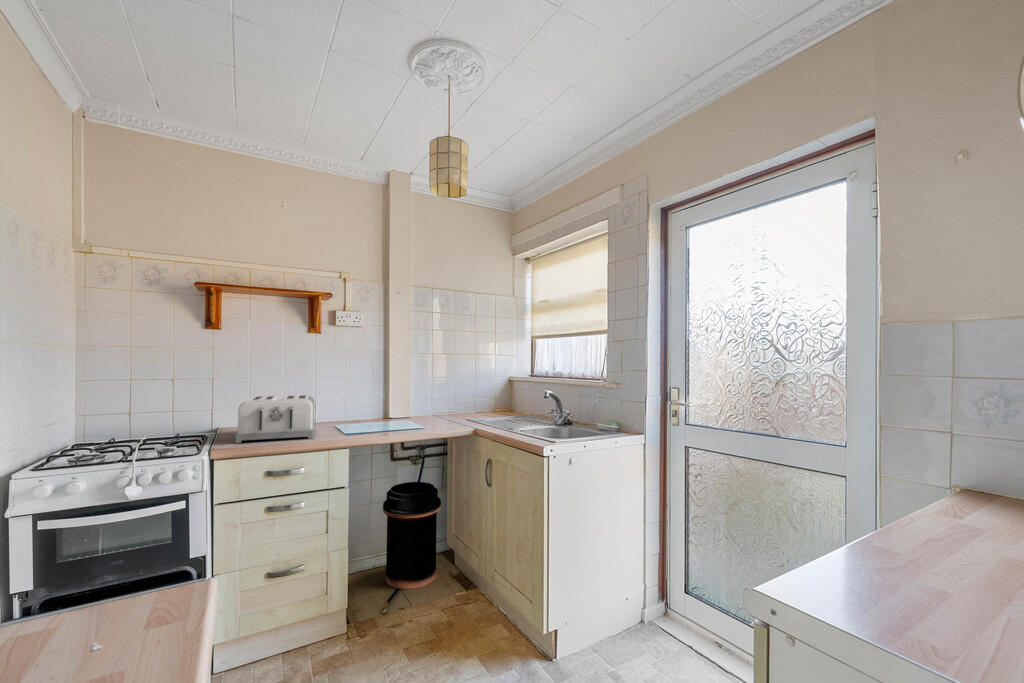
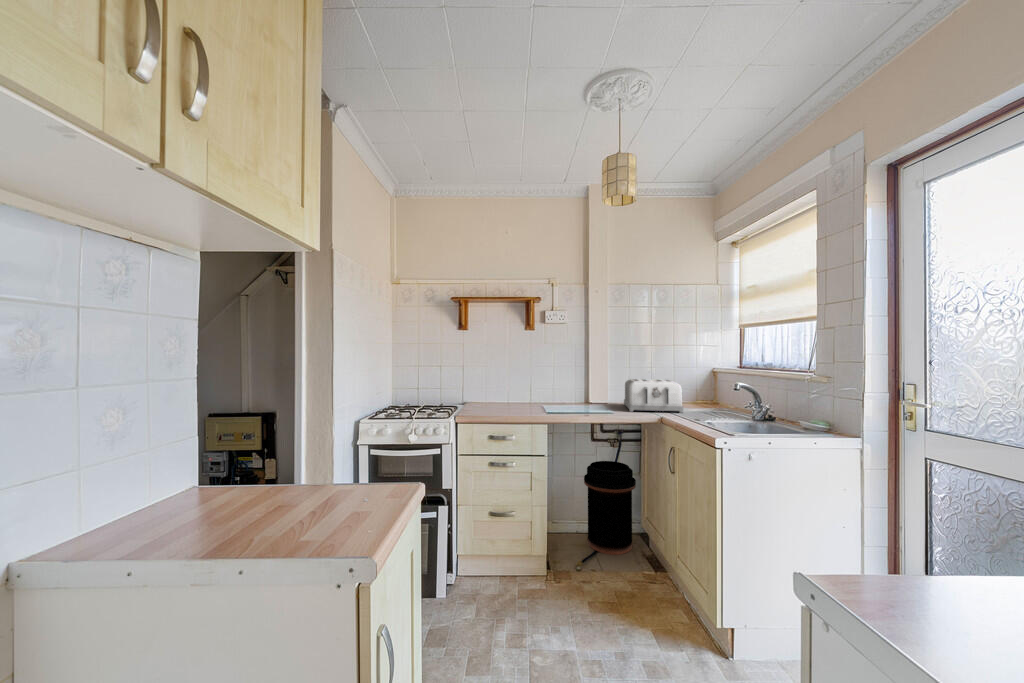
toaster: present [235,395,315,443] -> present [624,379,684,413]

